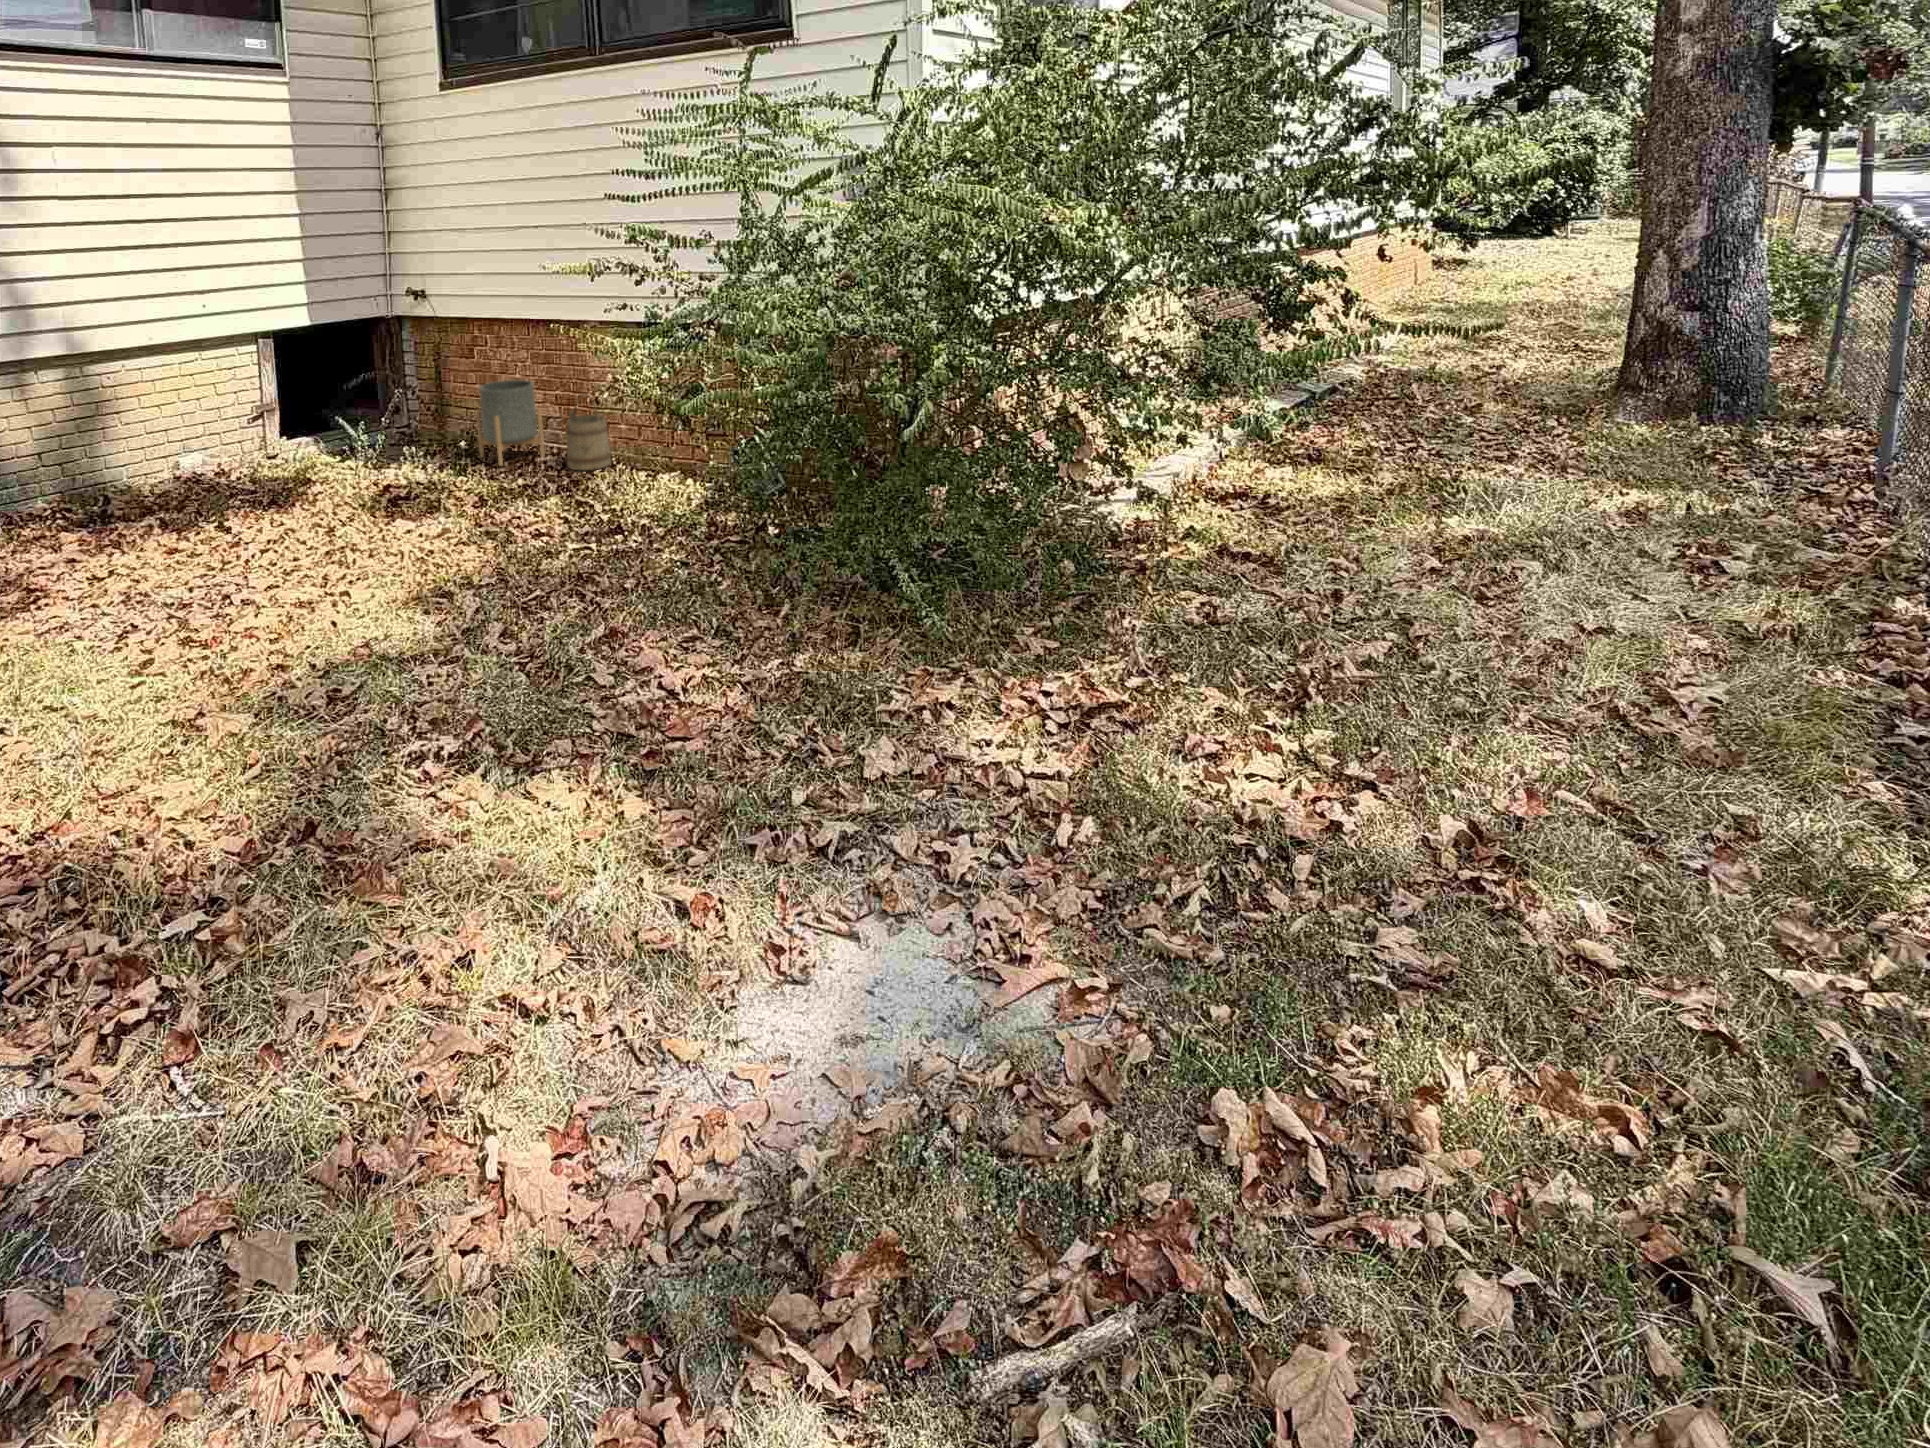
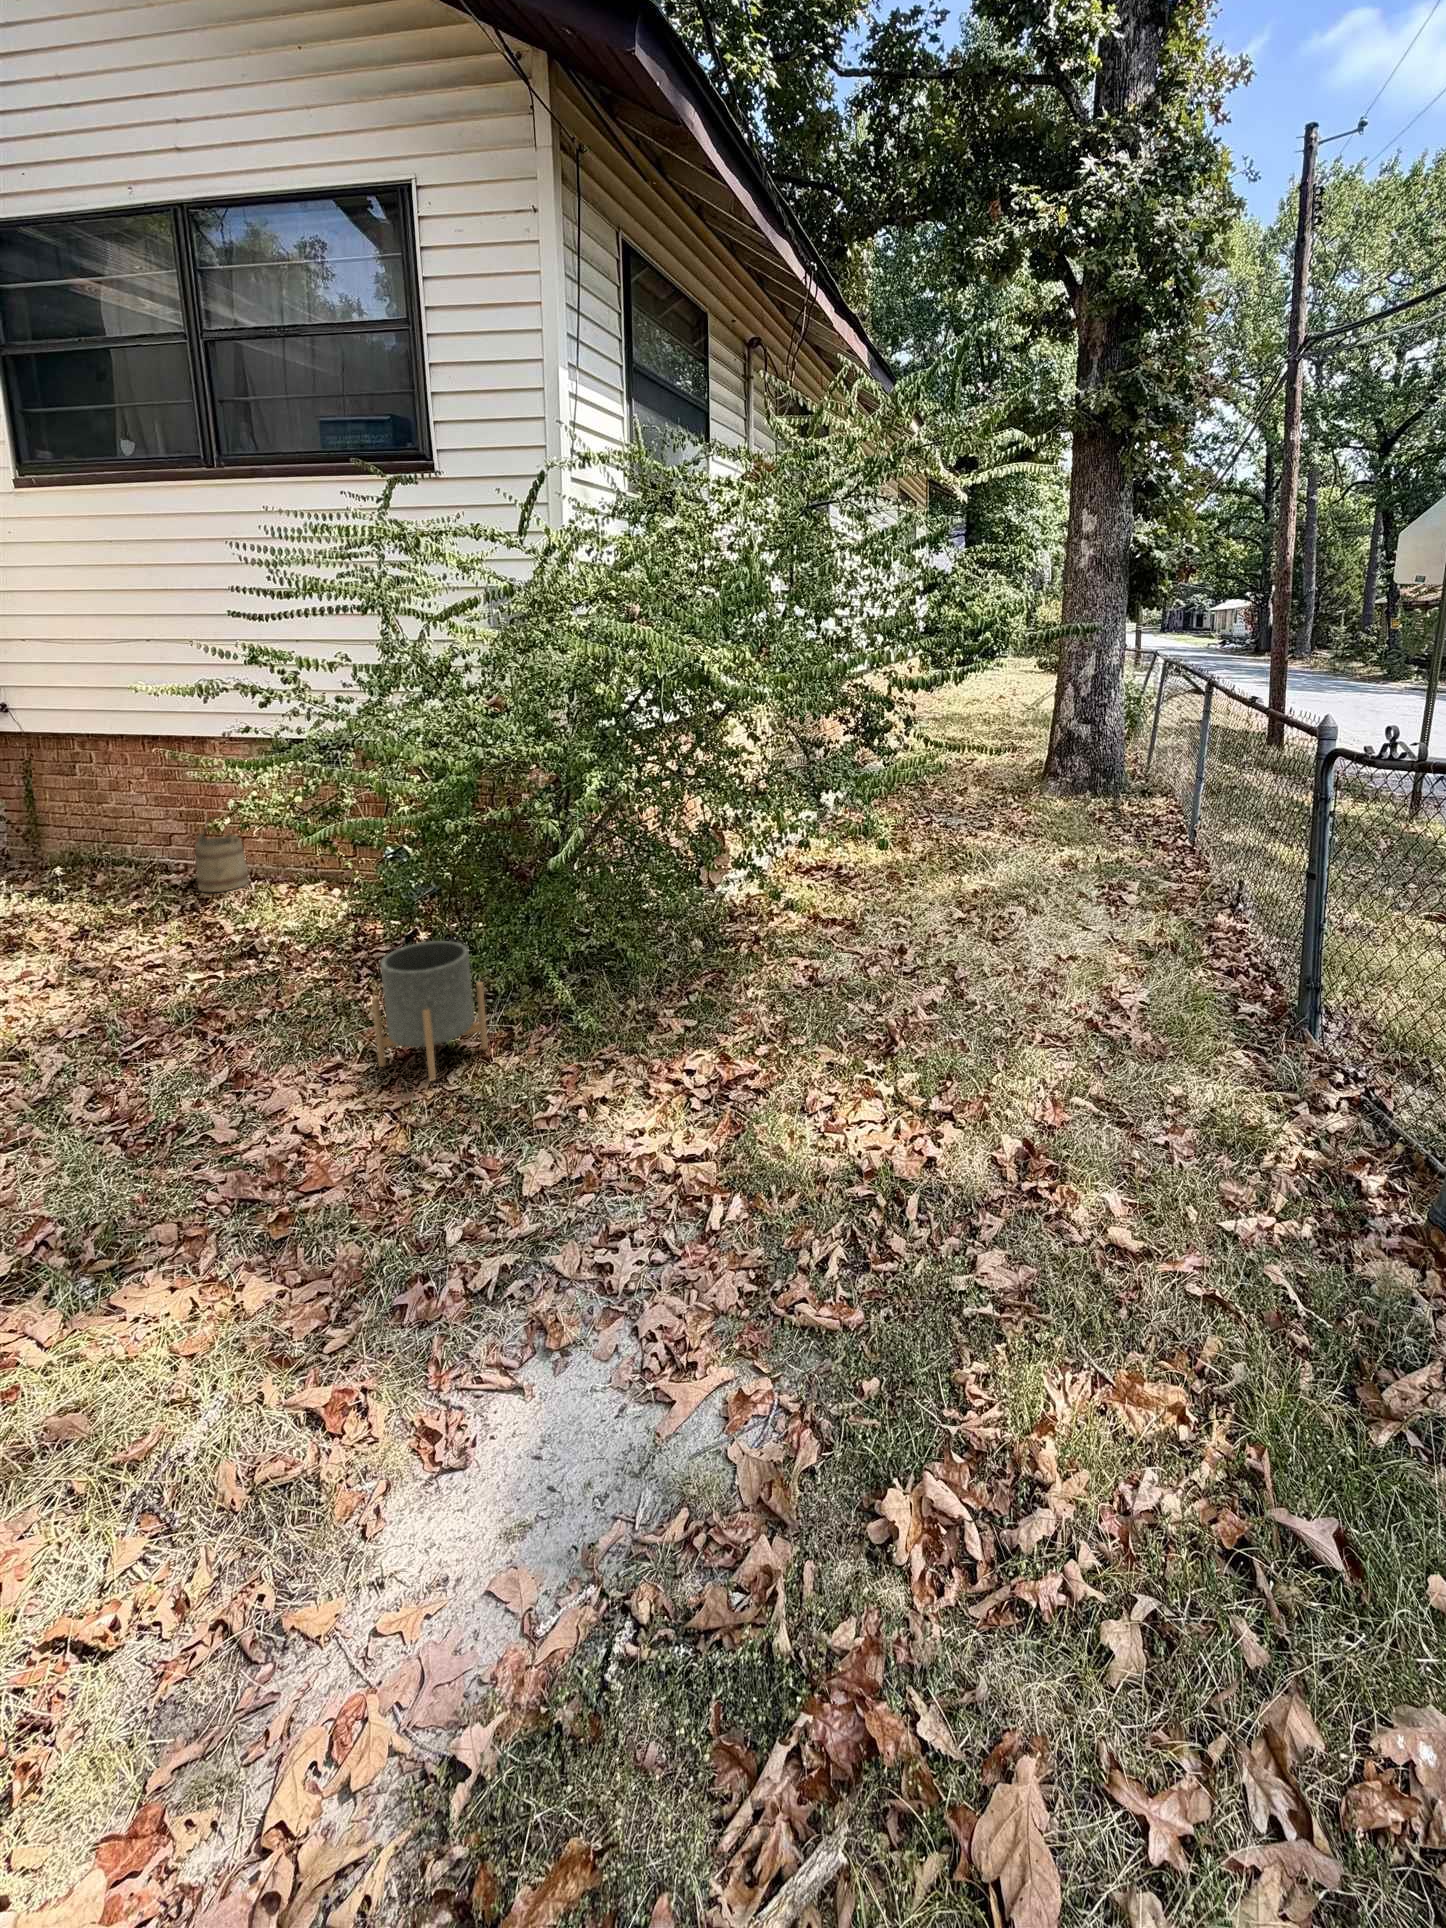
planter: present [476,380,545,466] -> present [372,941,488,1081]

